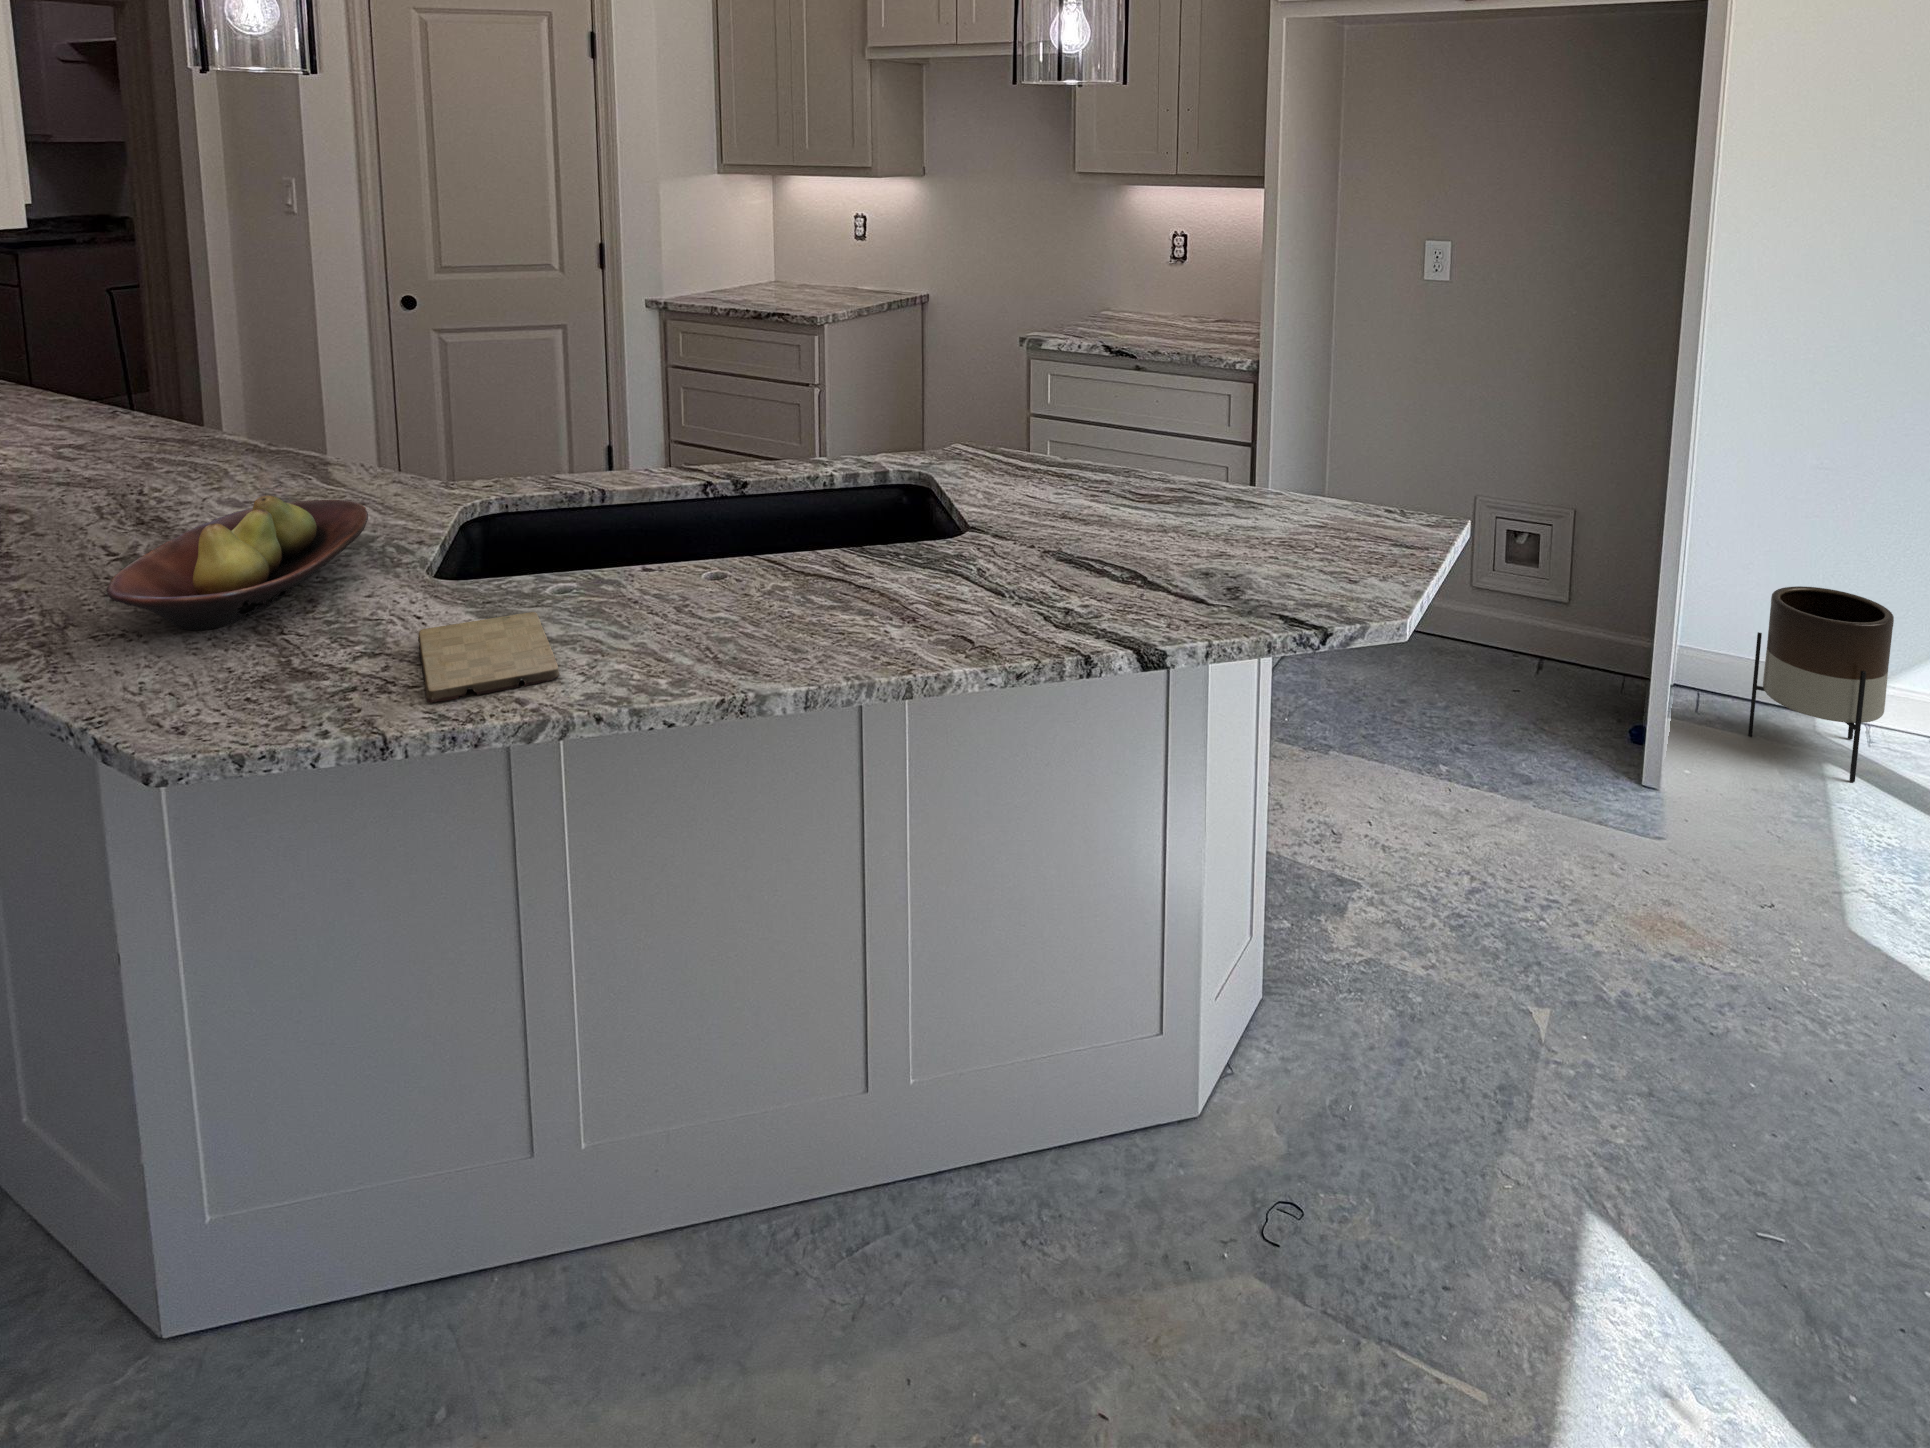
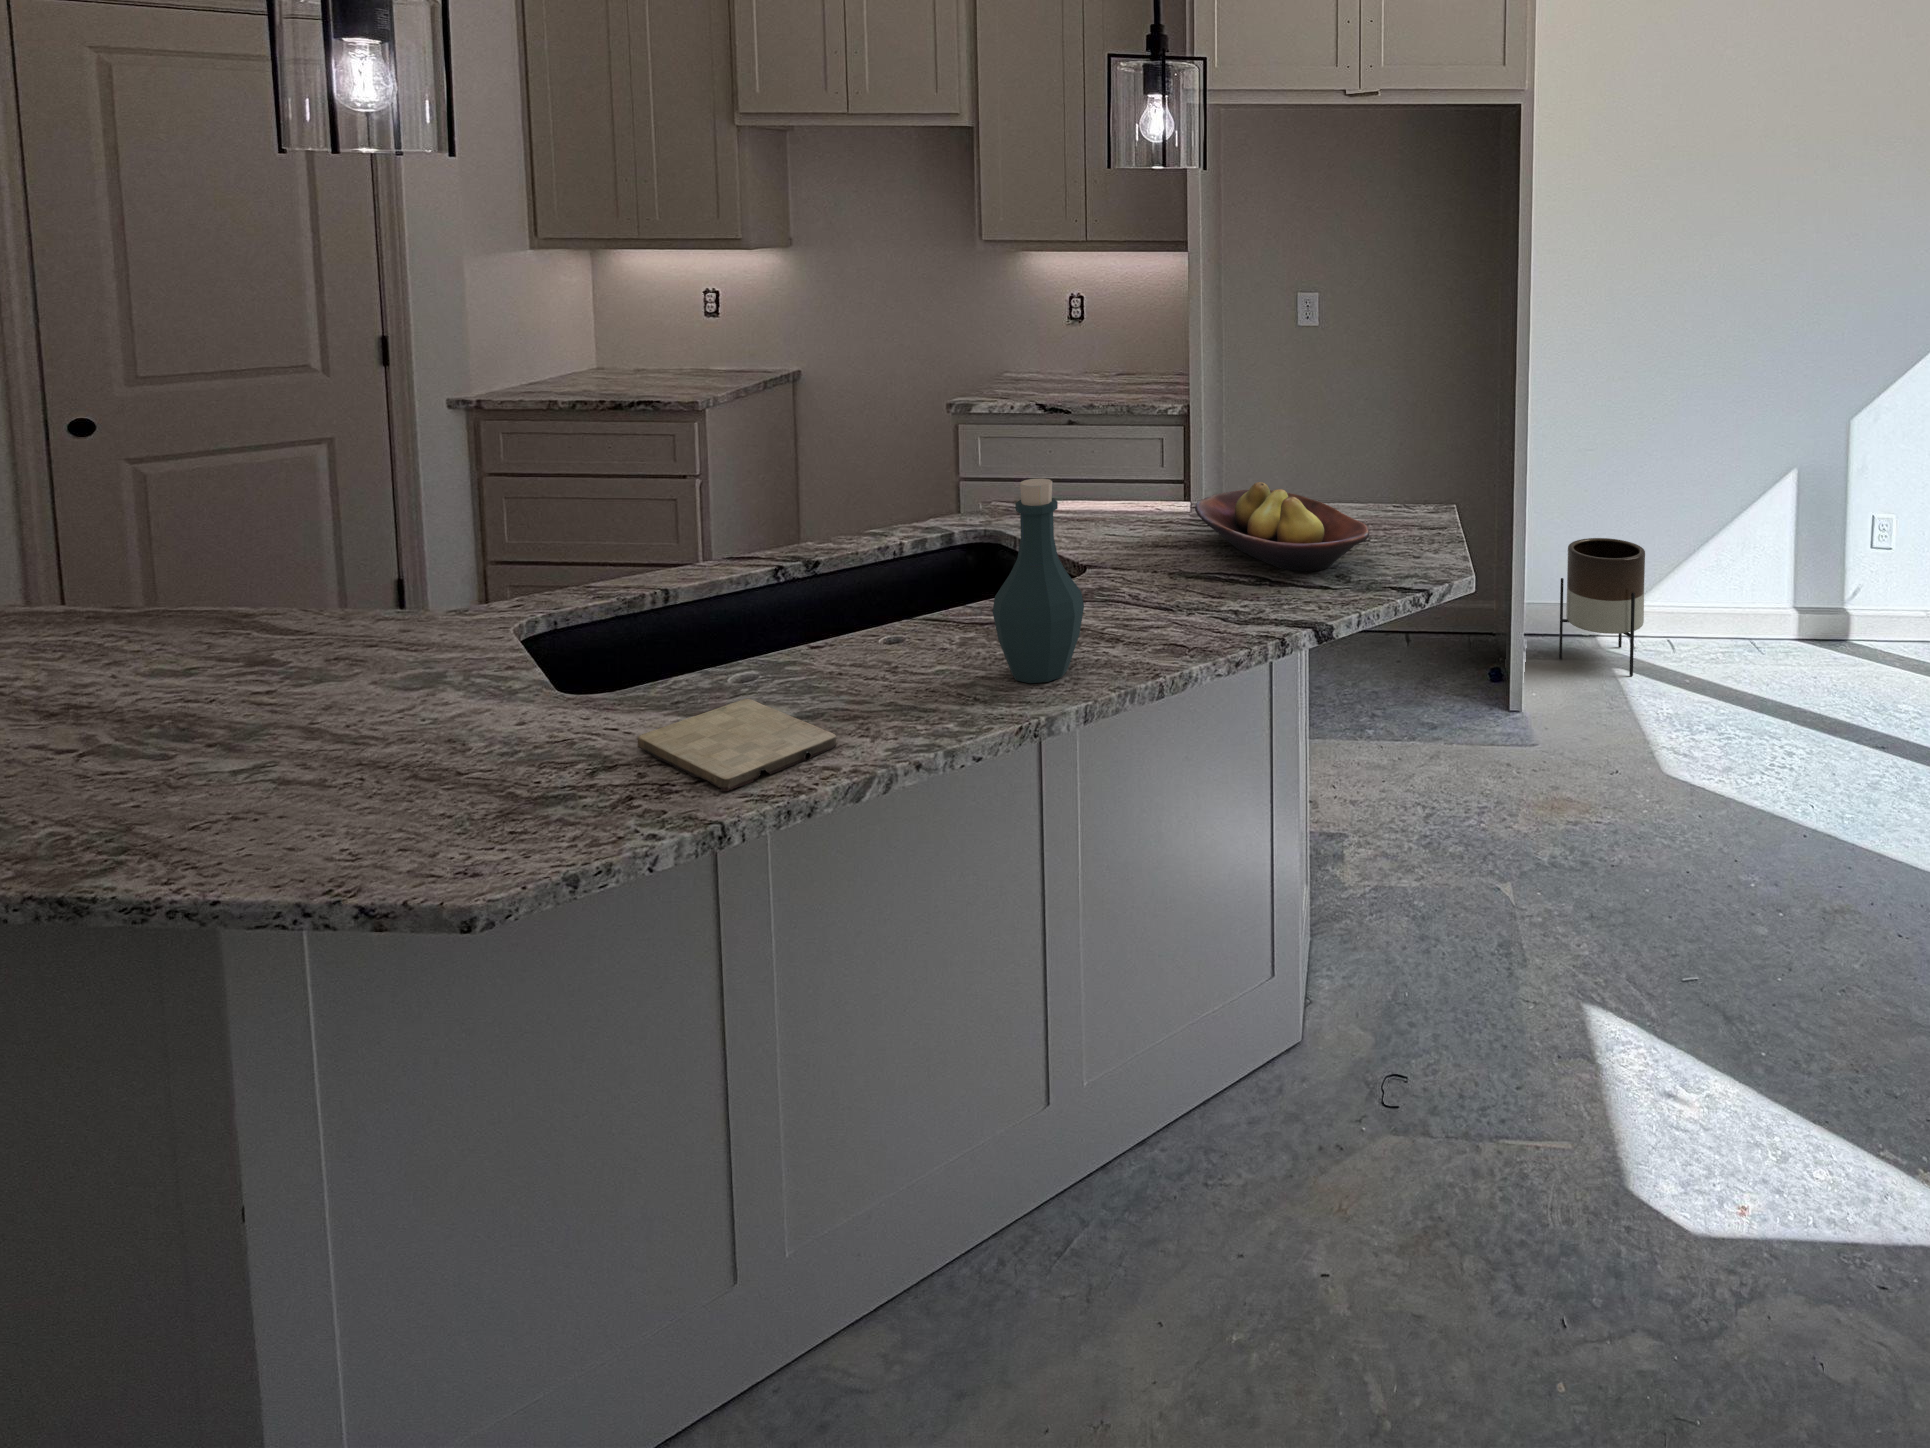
bottle: none [753,429,852,654] -> present [993,479,1084,683]
fruit bowl: present [106,496,368,630] -> present [1195,482,1369,571]

